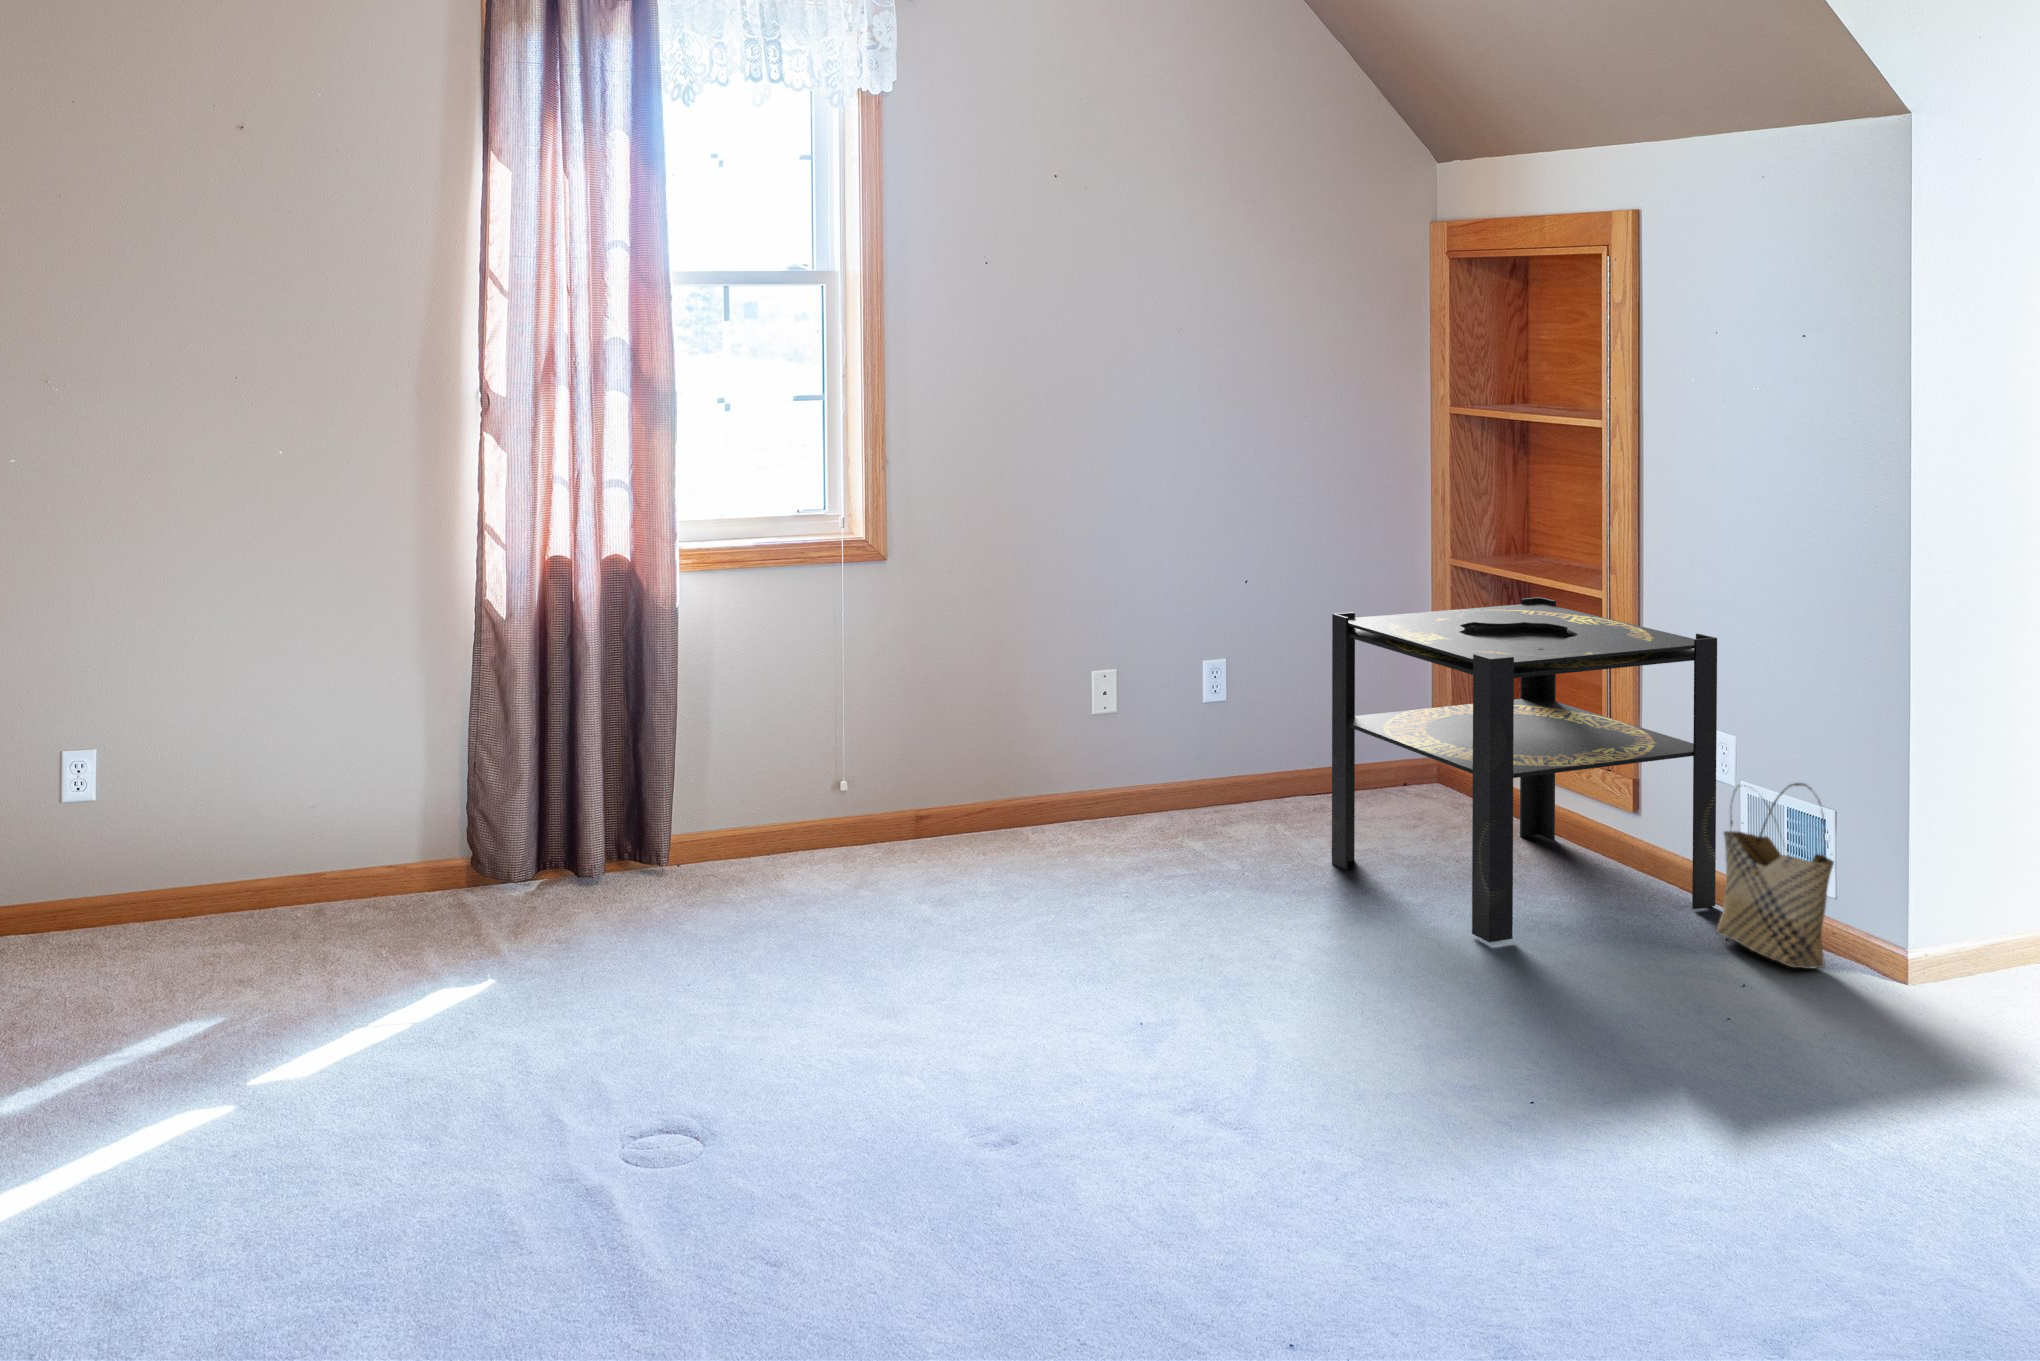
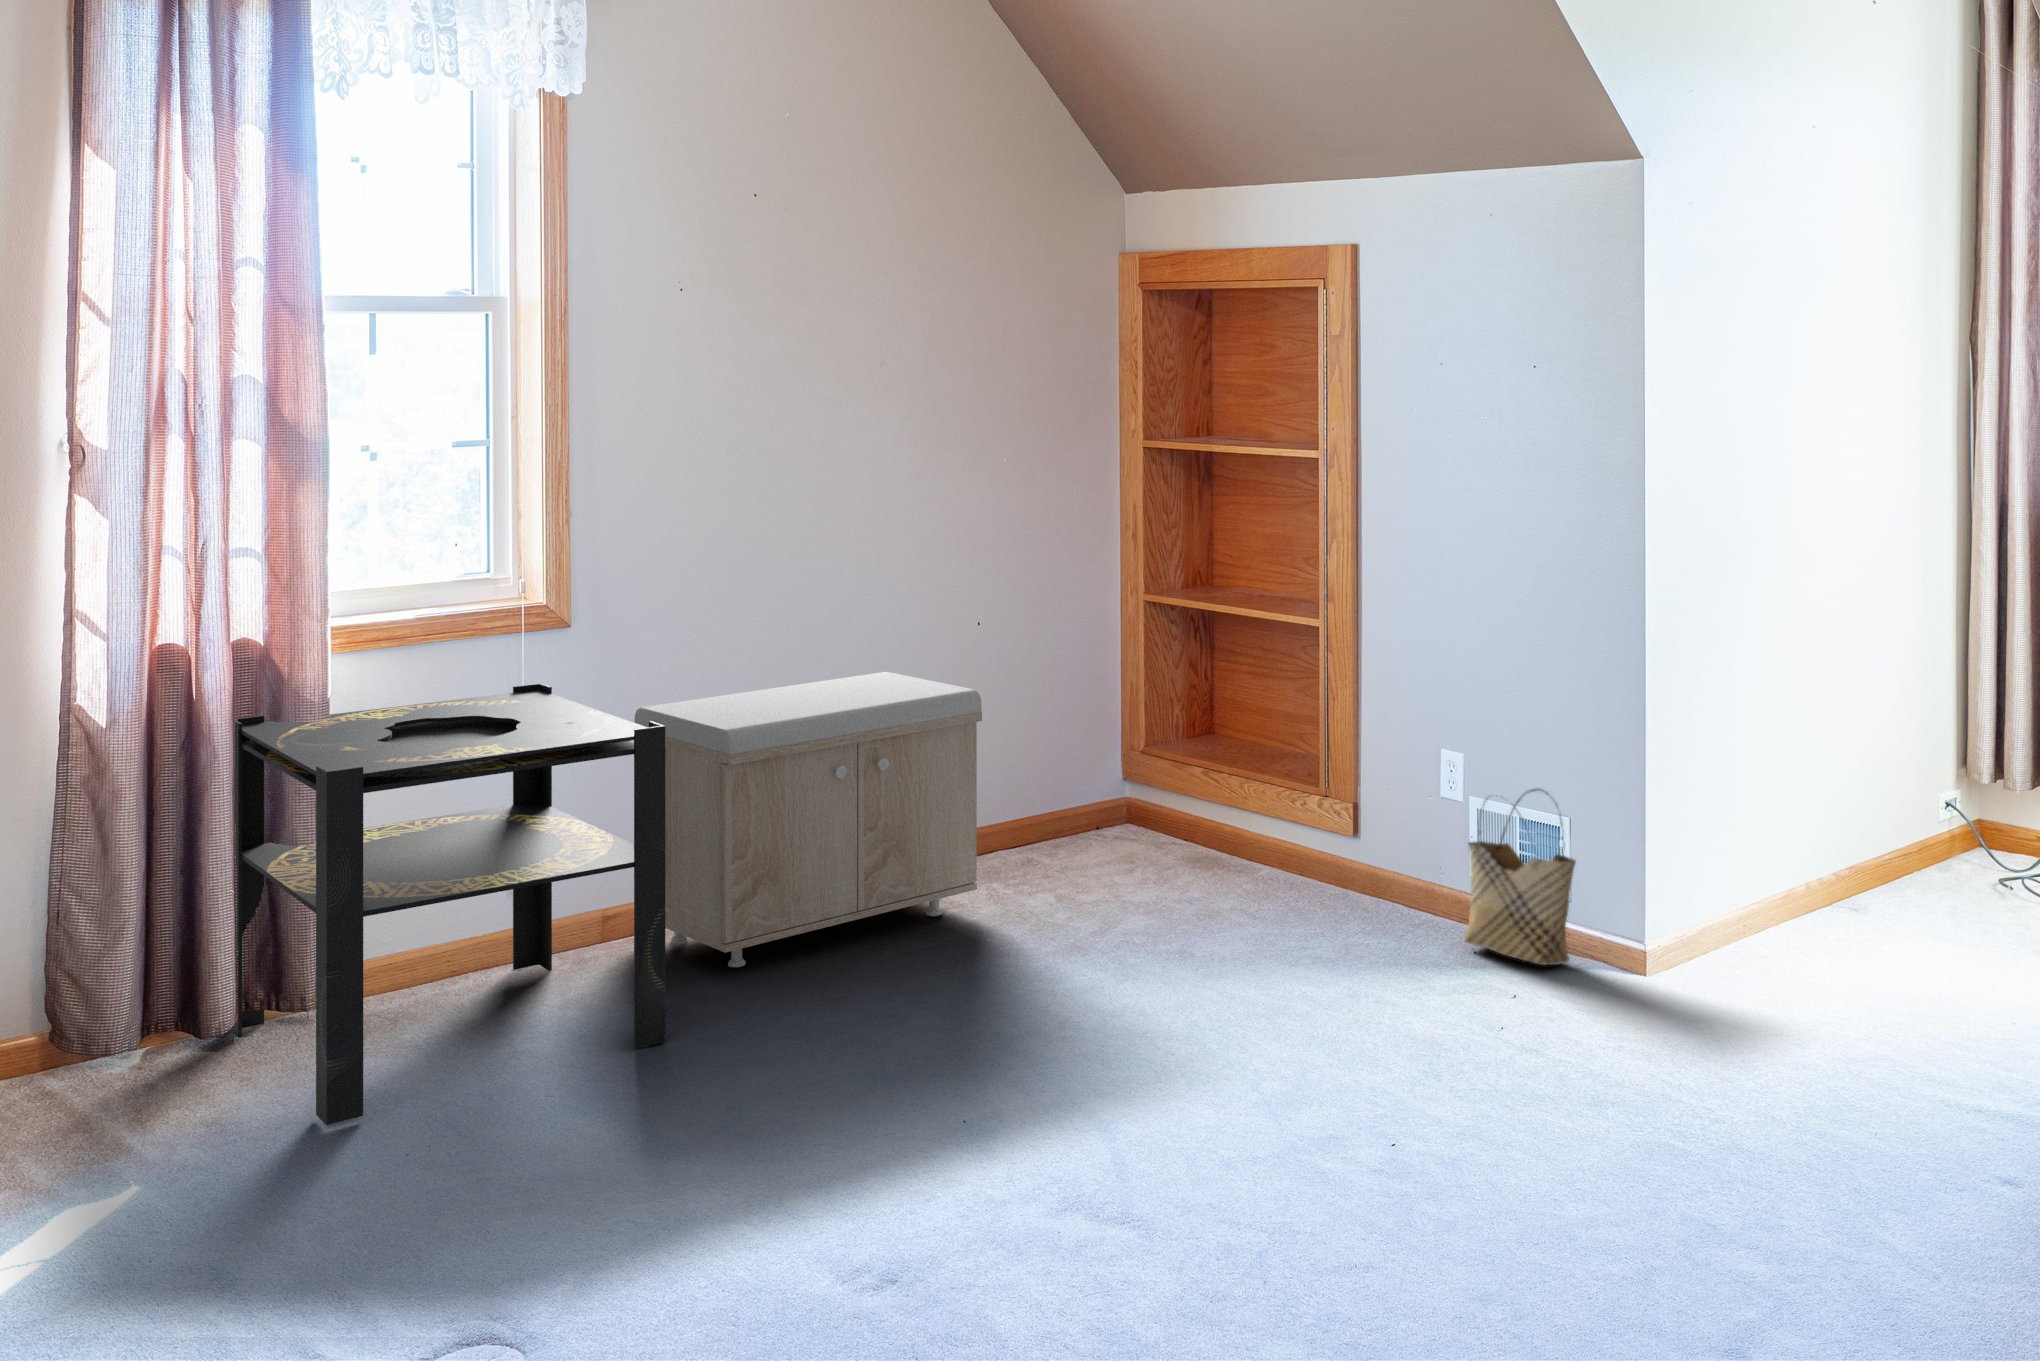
side table: present [1332,597,1717,942] -> present [230,683,666,1125]
storage bench: none [939,616,1249,871] -> present [635,672,982,967]

